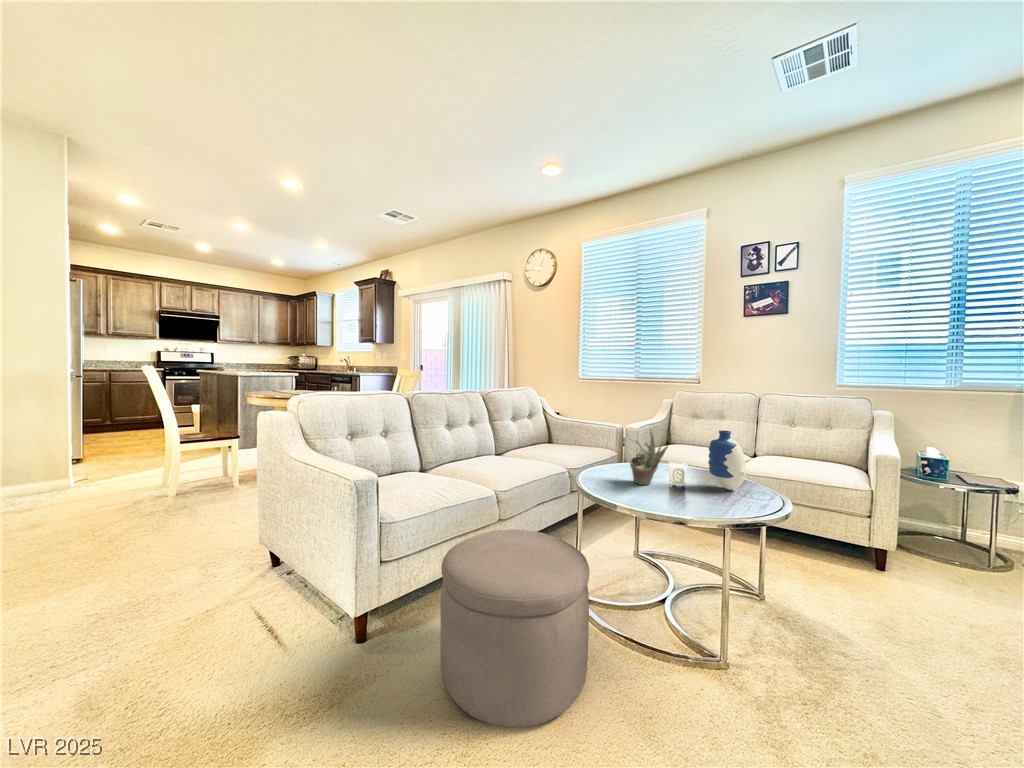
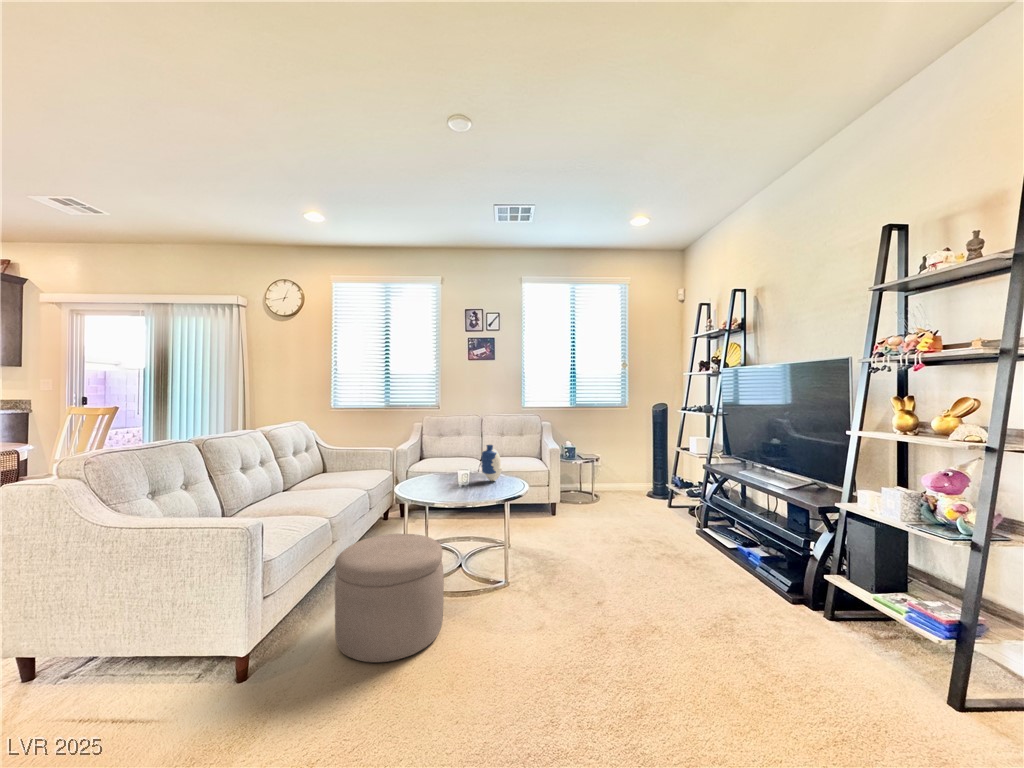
succulent plant: present [630,429,668,485] -> none [434,449,461,488]

